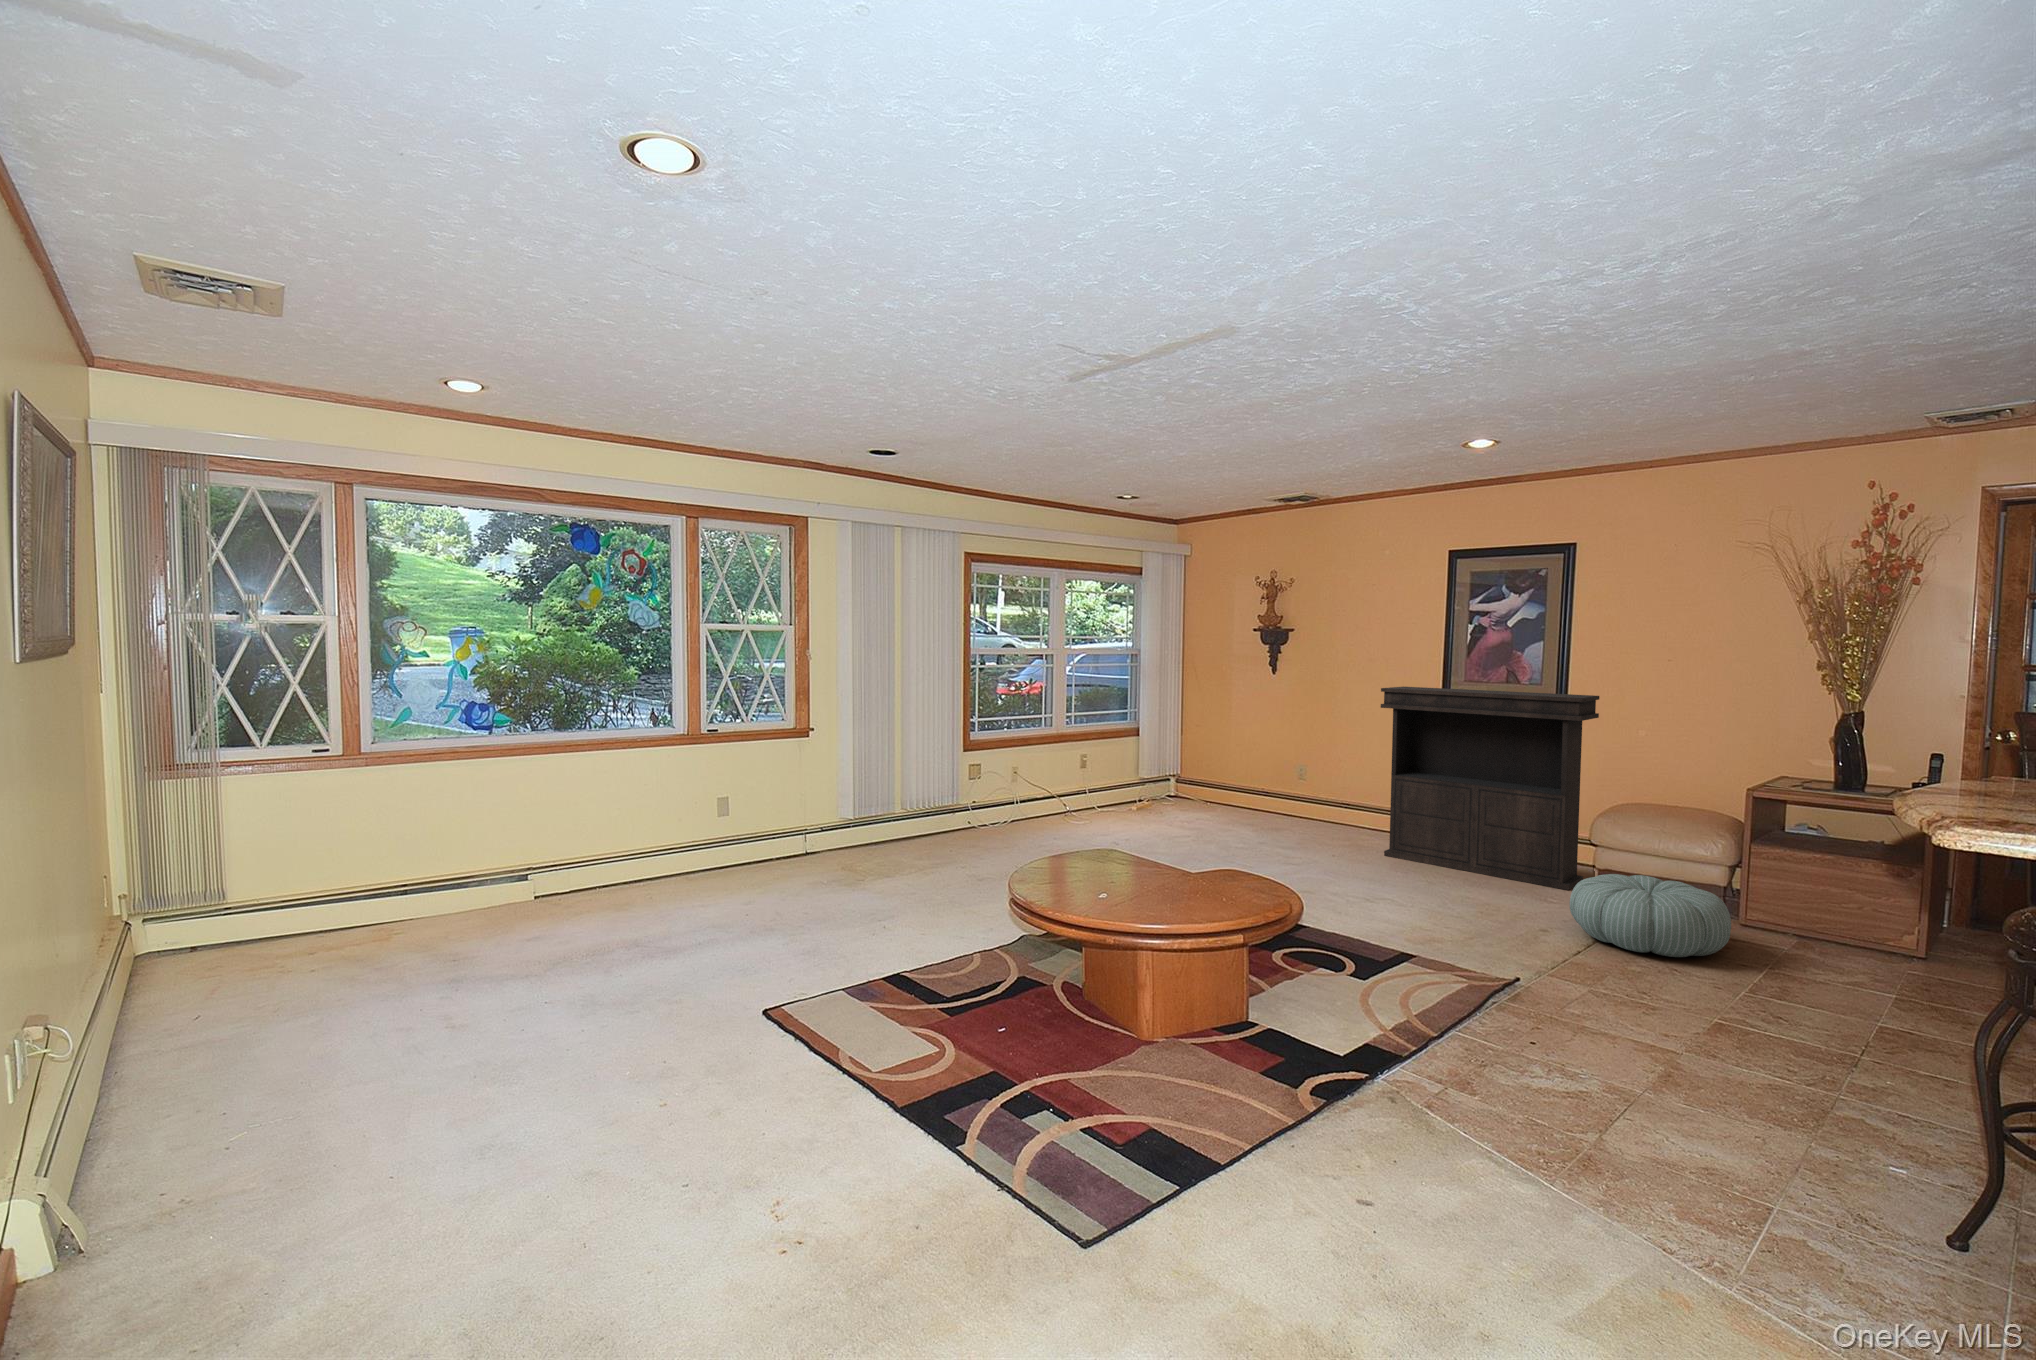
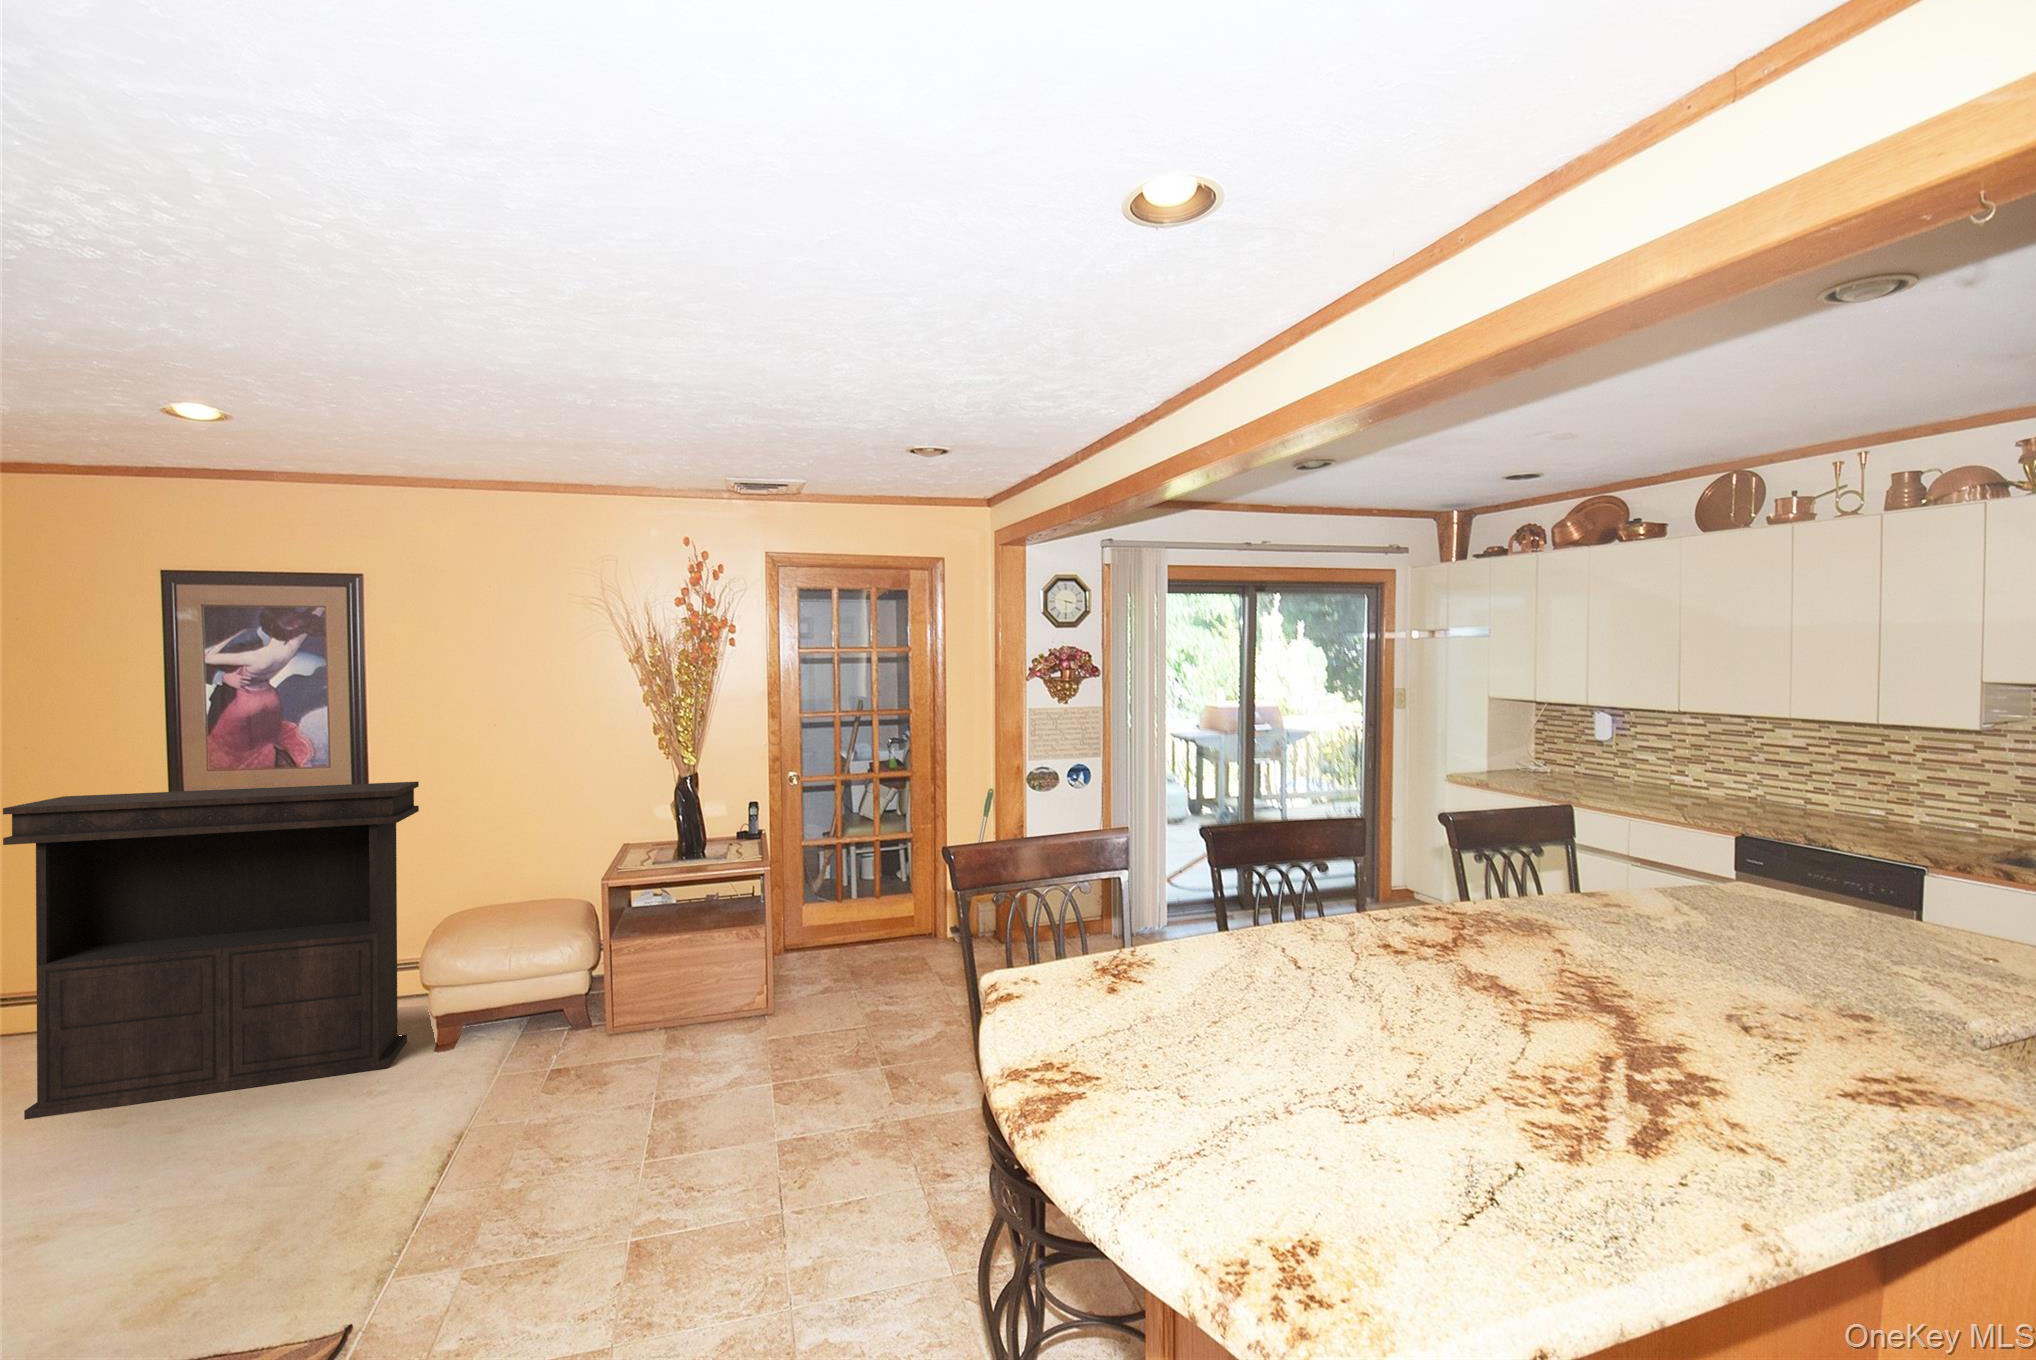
pouf: present [1570,874,1731,957] -> none [398,1023,609,1158]

